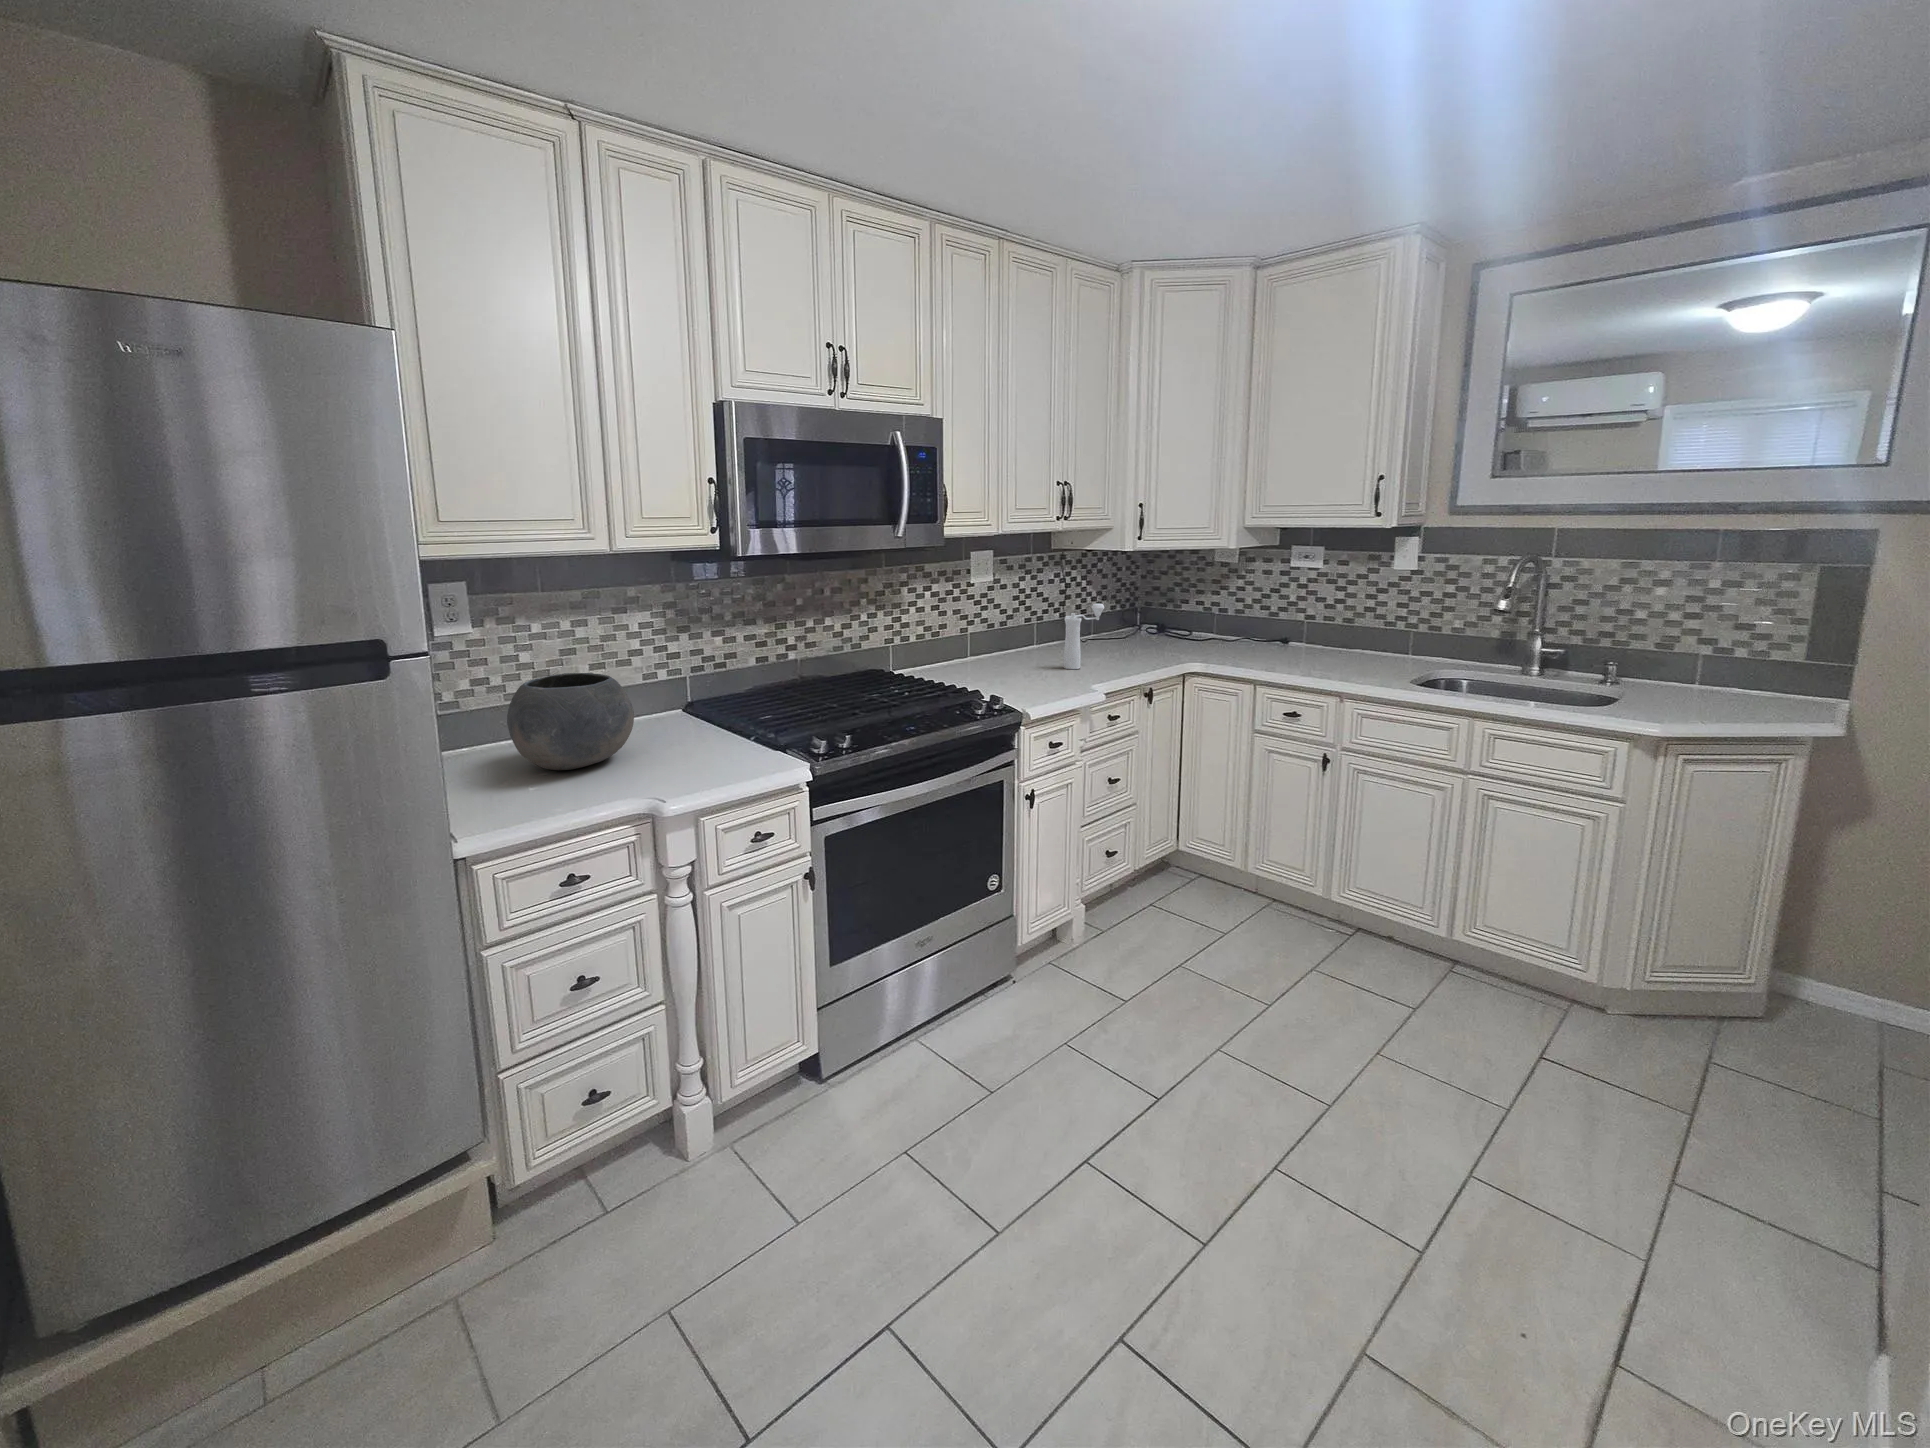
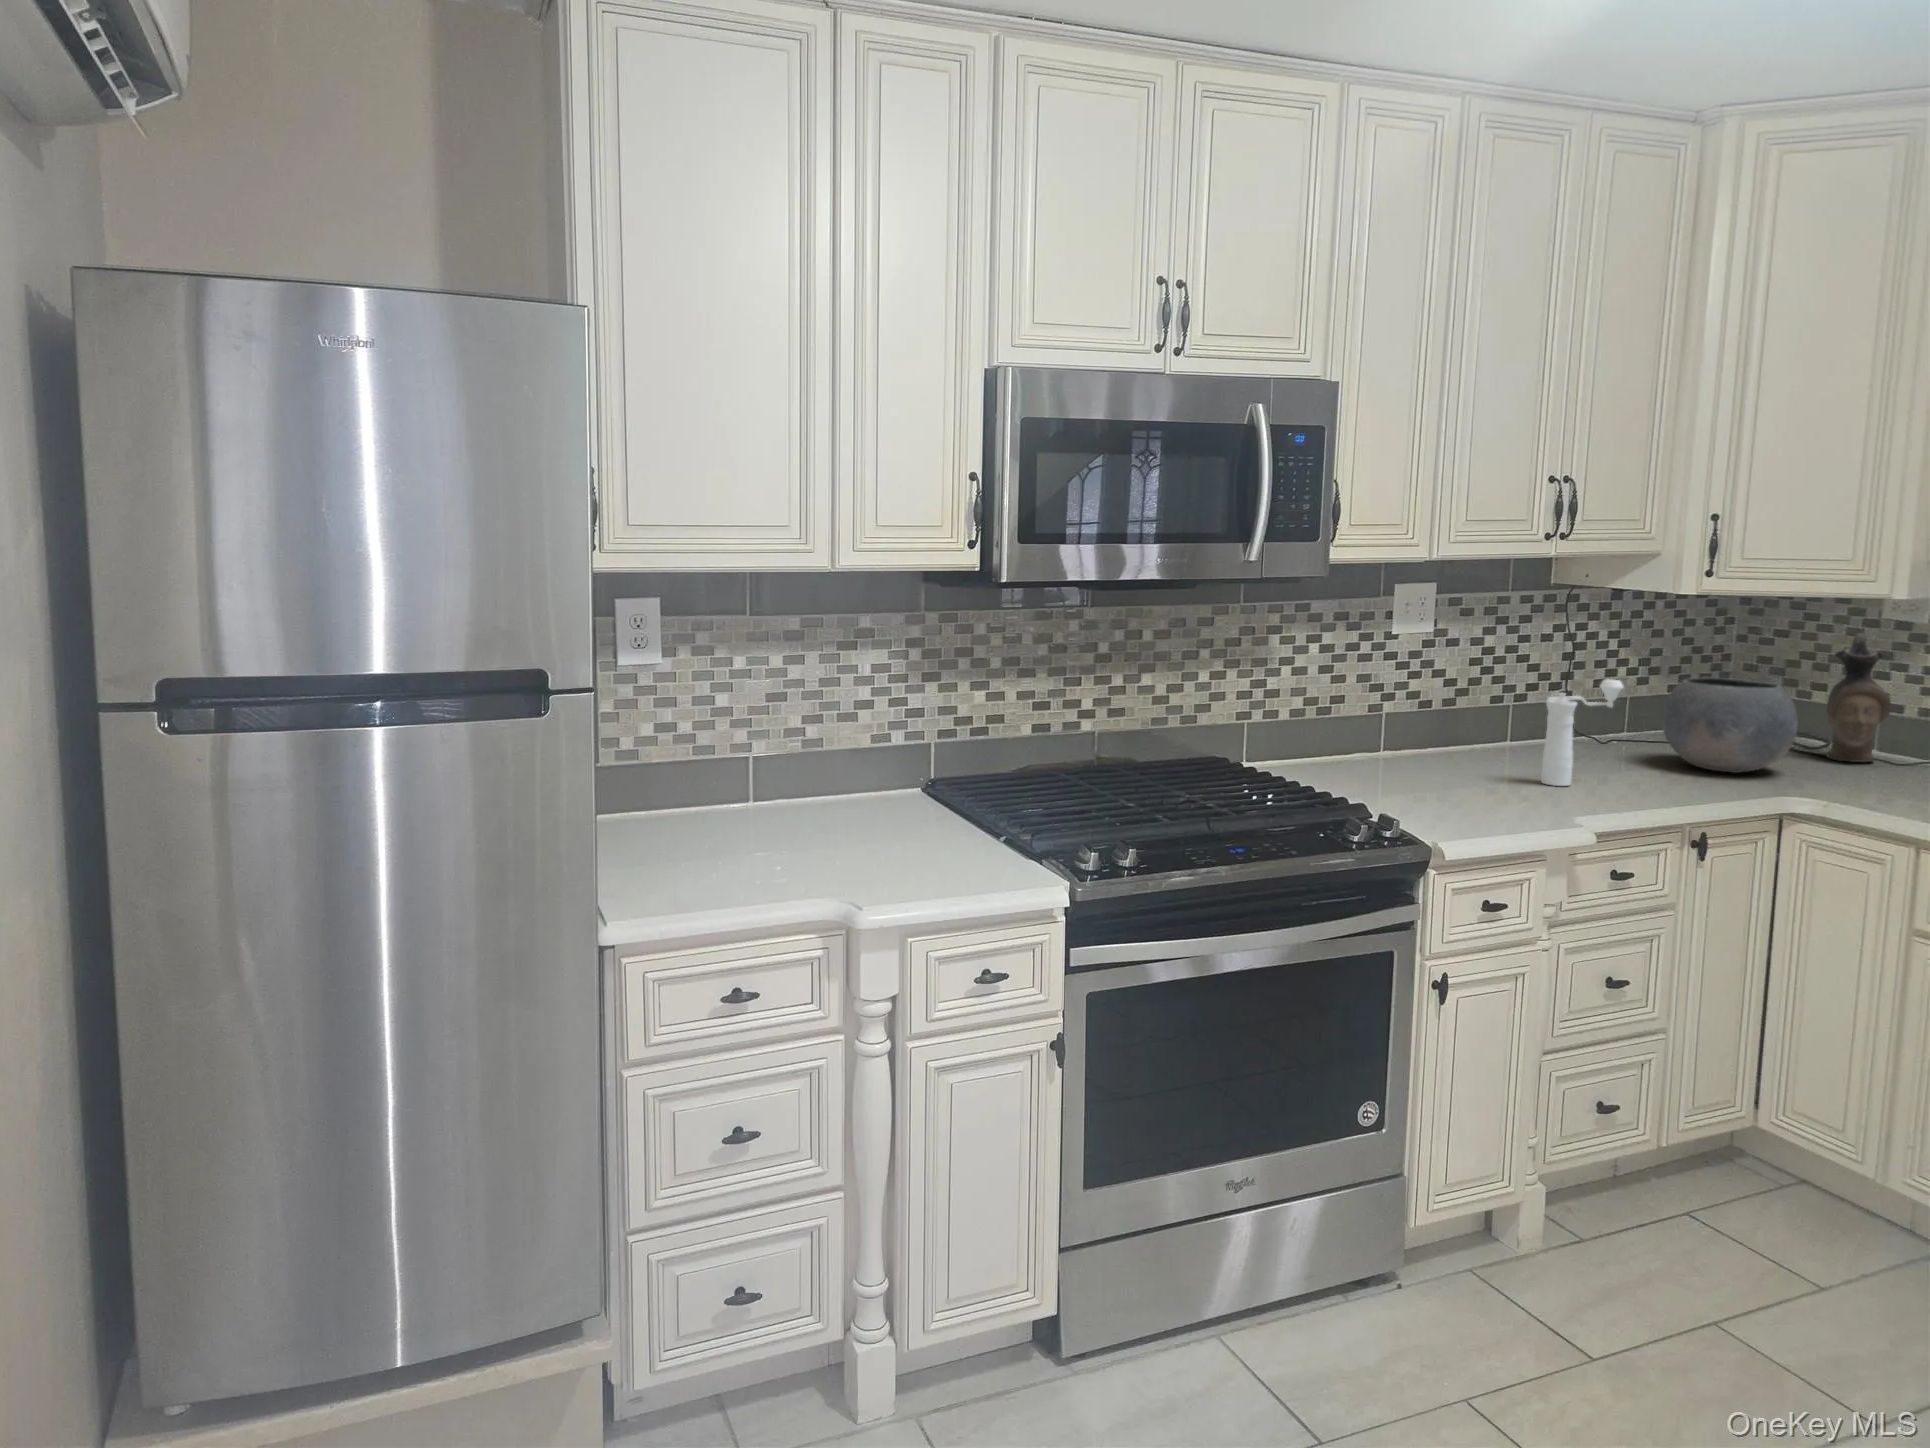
ceramic pitcher: none [1194,570,1226,642] -> present [1826,633,1891,762]
bowl: present [507,673,634,770] -> present [1662,677,1798,773]

